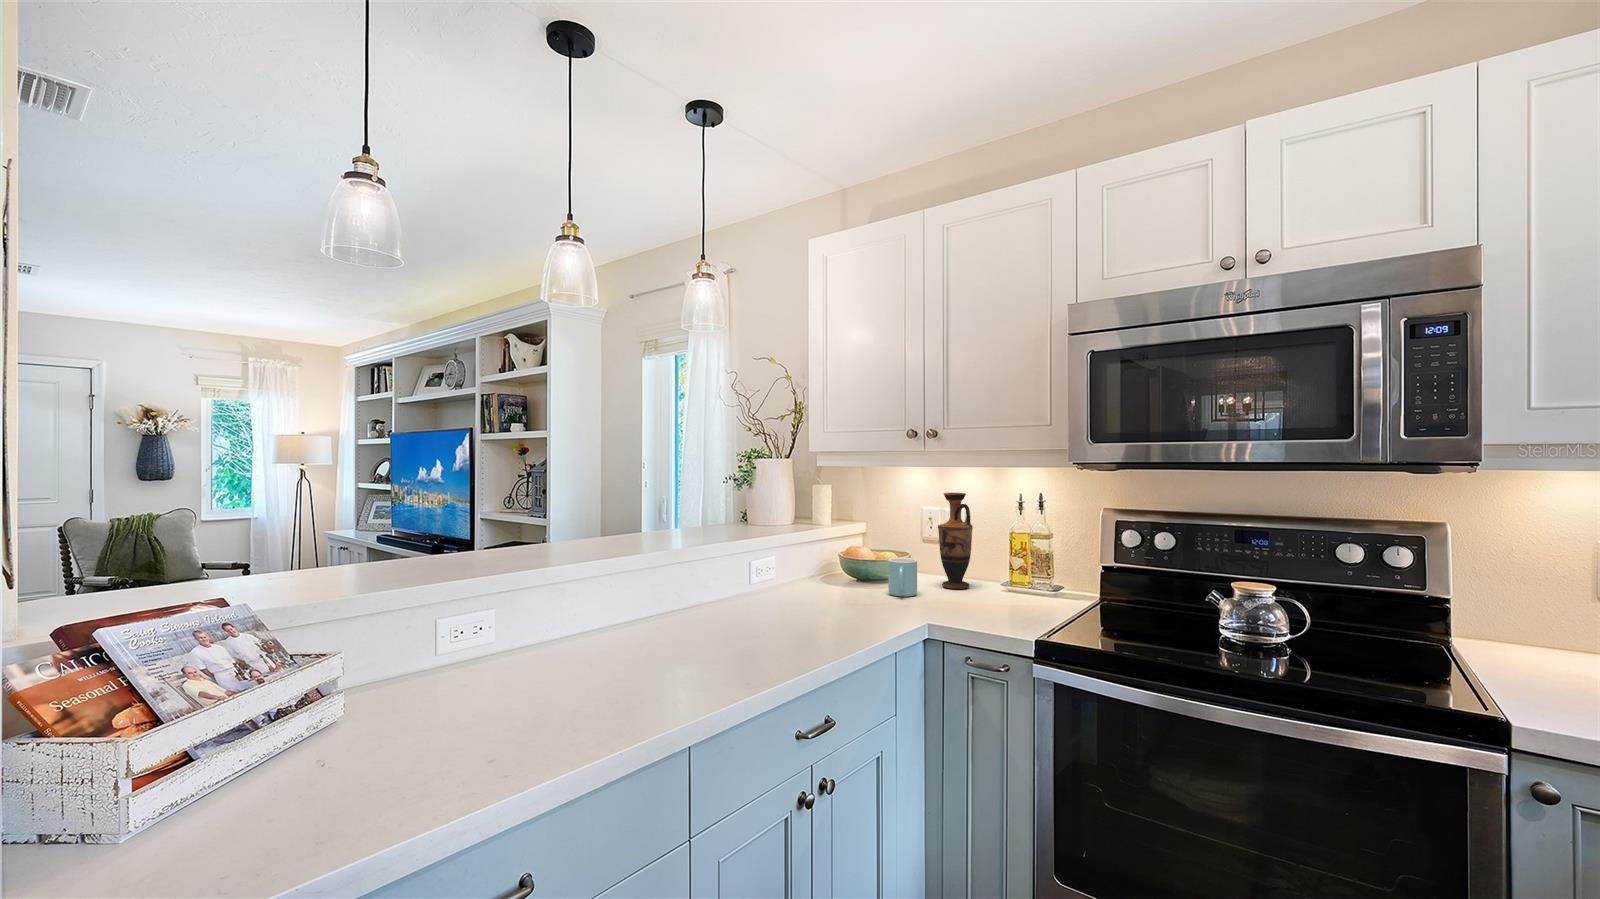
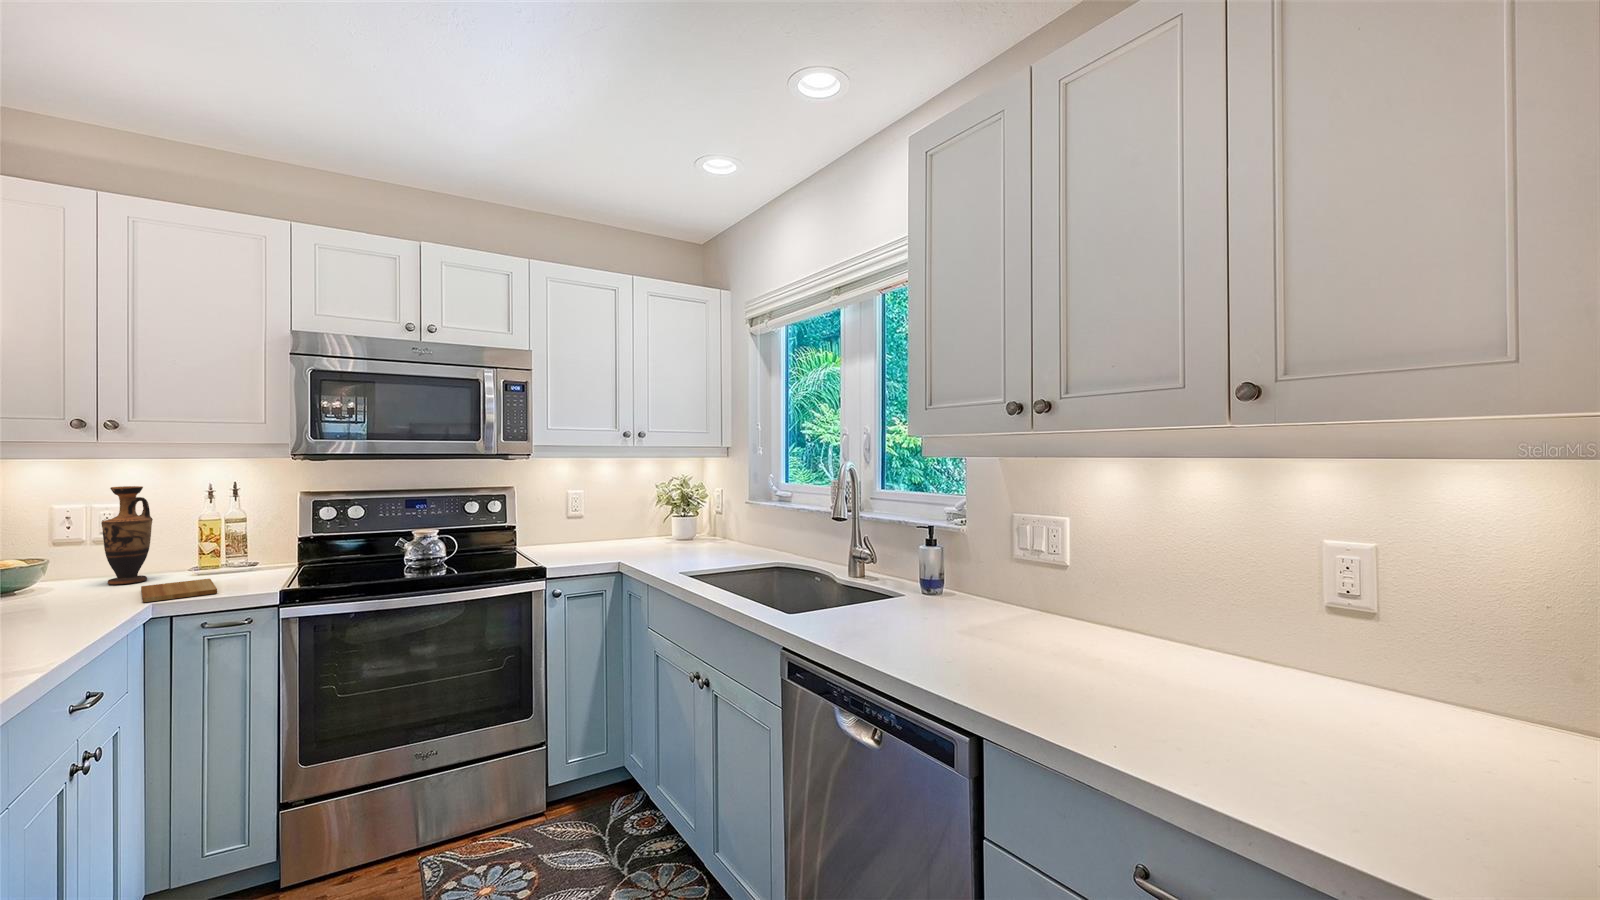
mug: present [888,558,917,597] -> none [38,559,86,602]
cutting board: none [935,595,1004,621] -> present [141,579,217,602]

